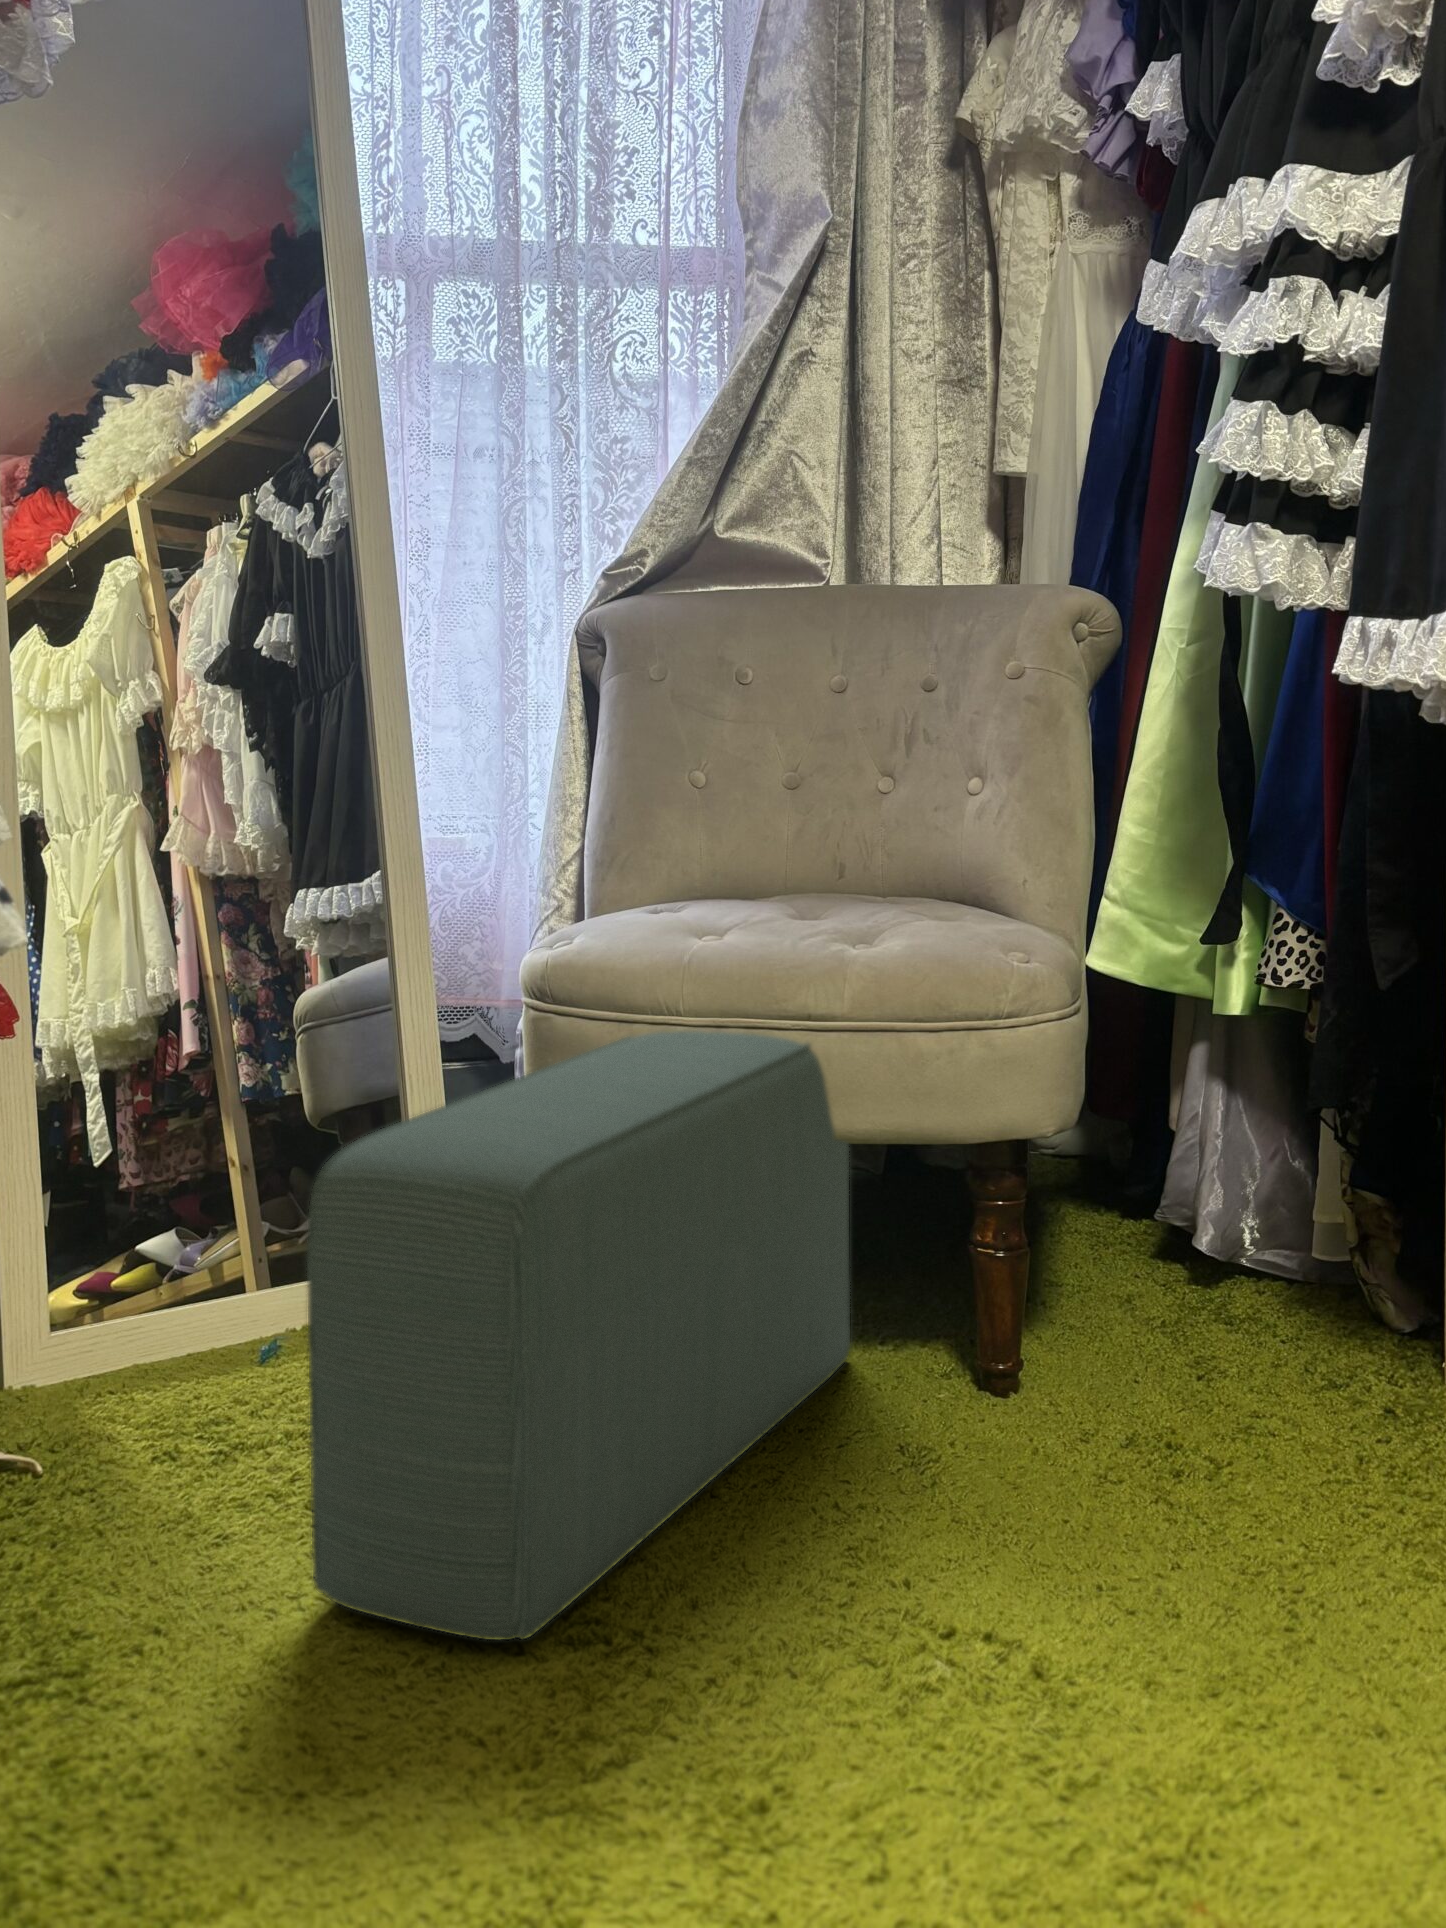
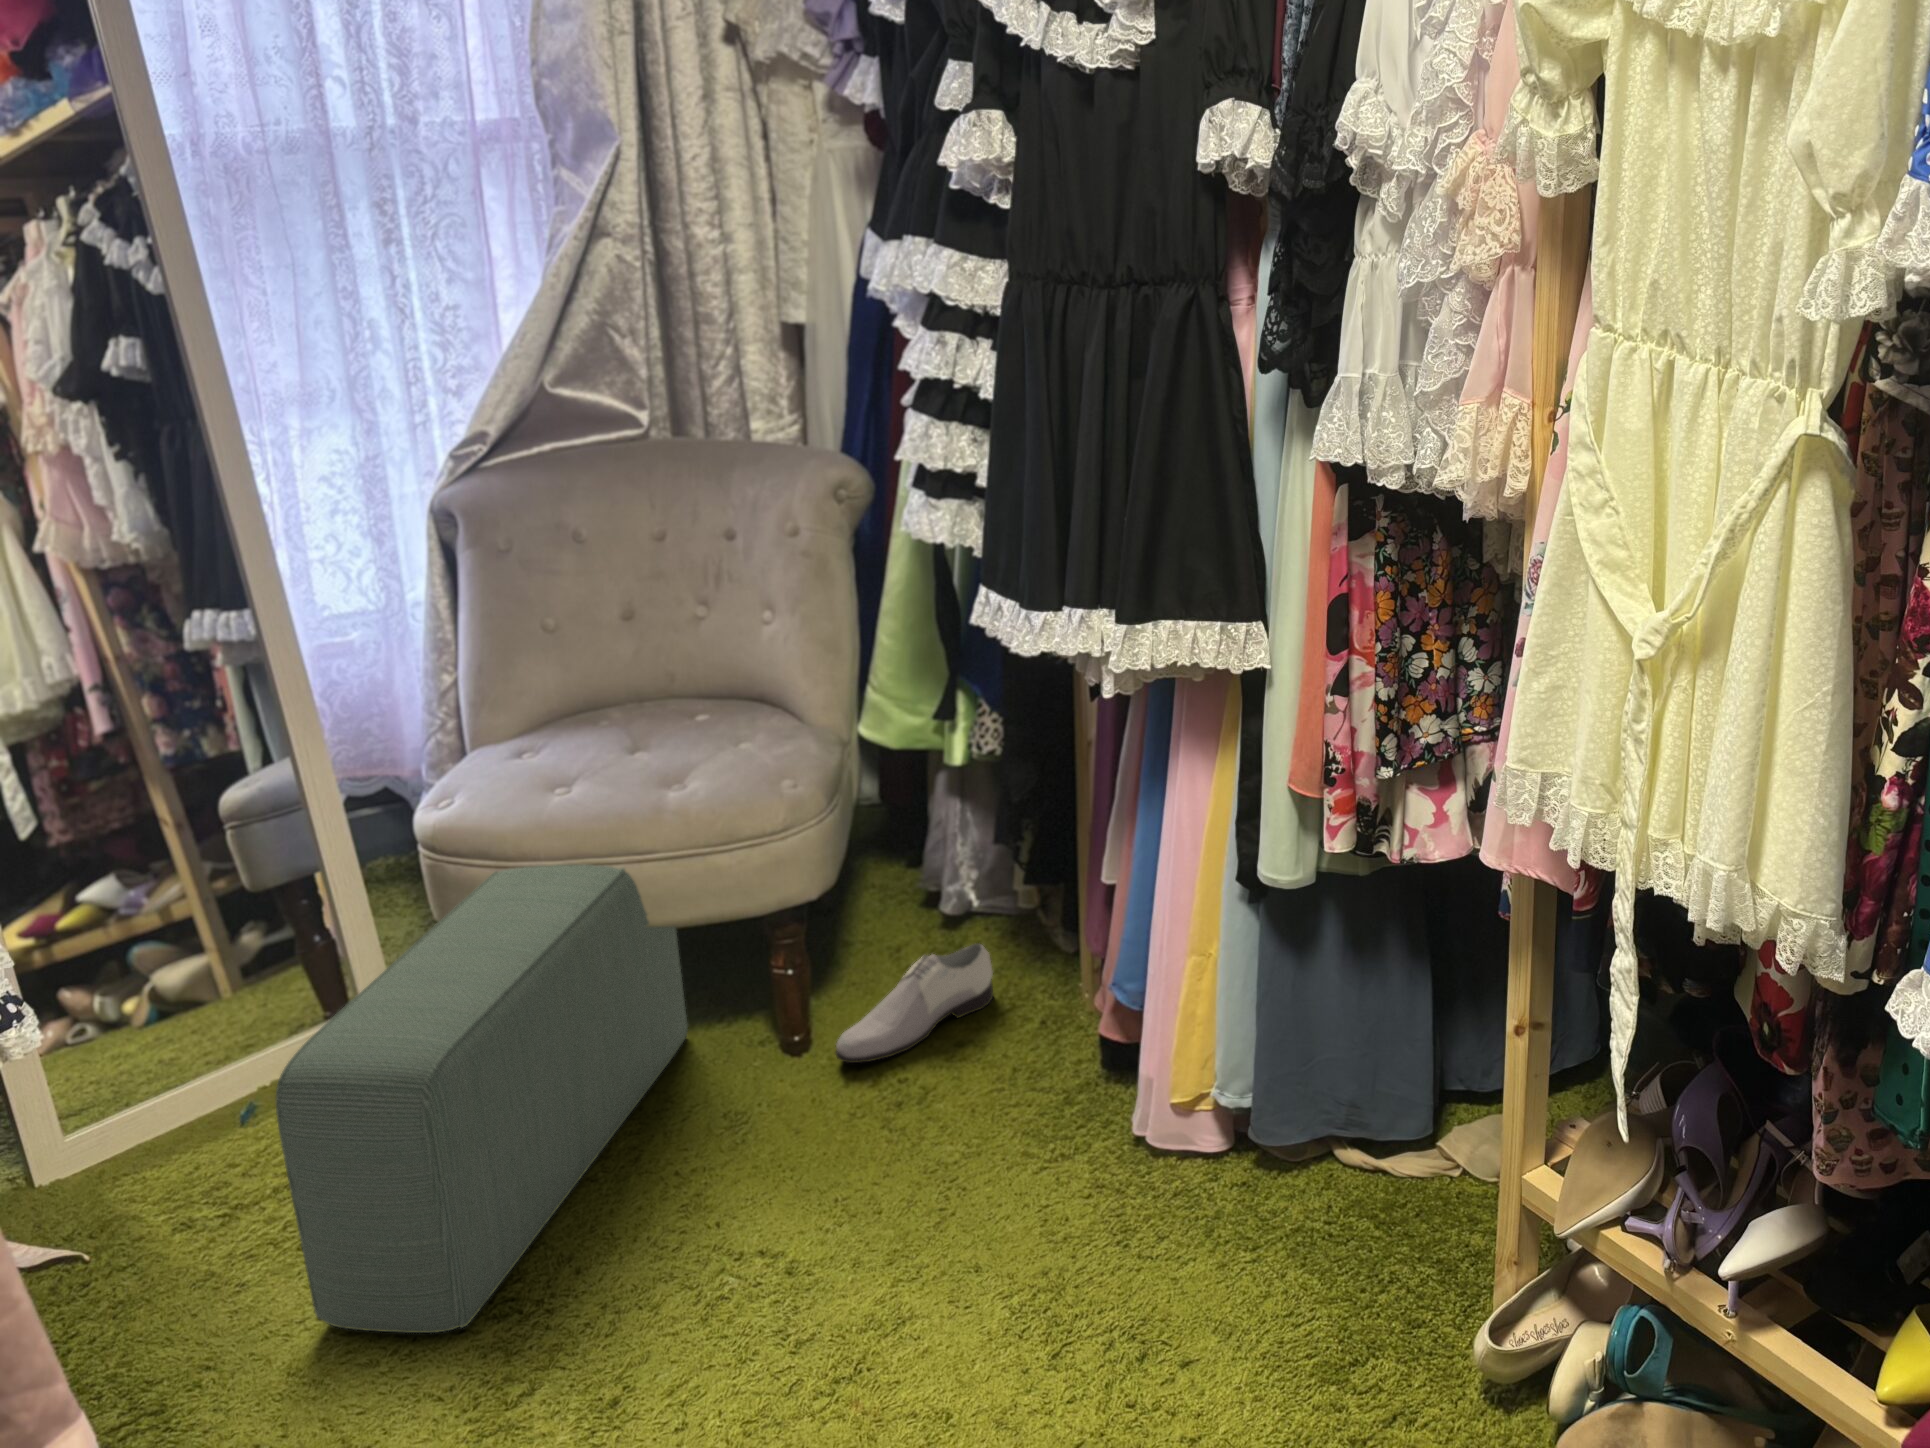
shoe: none [1076,1279,1314,1421] -> present [836,943,993,1063]

